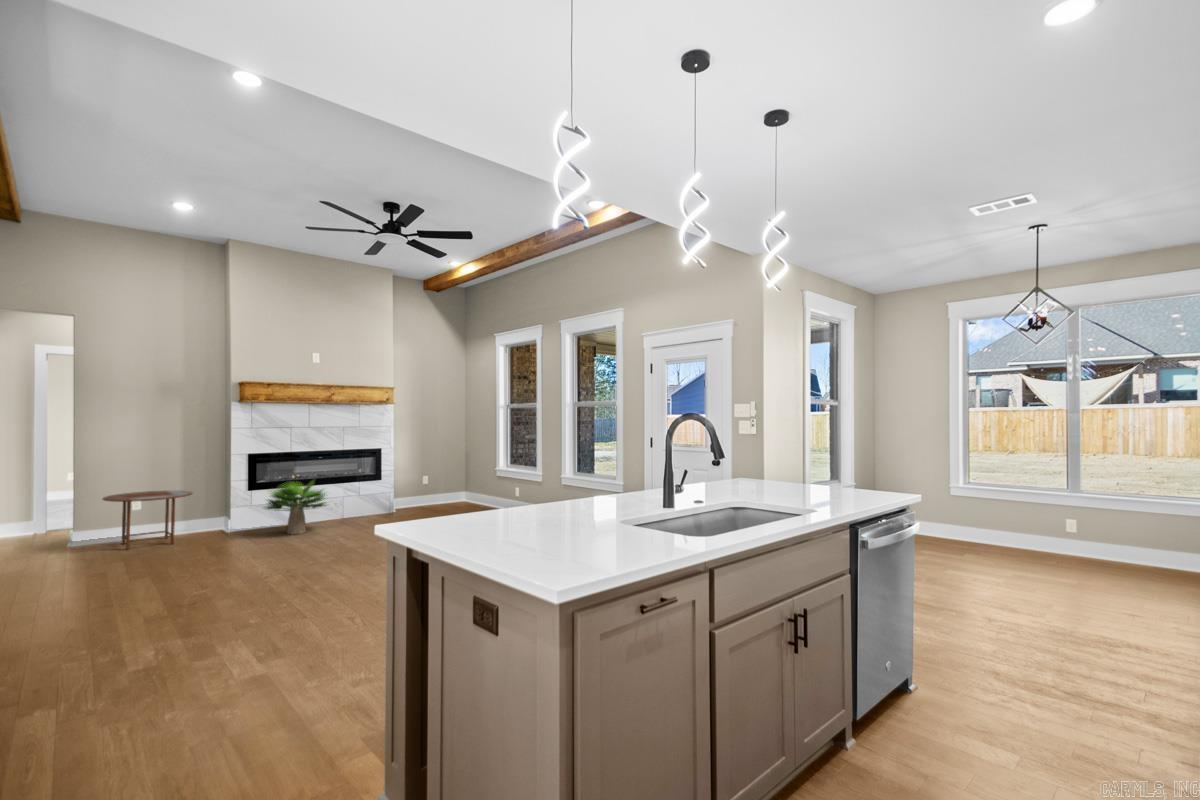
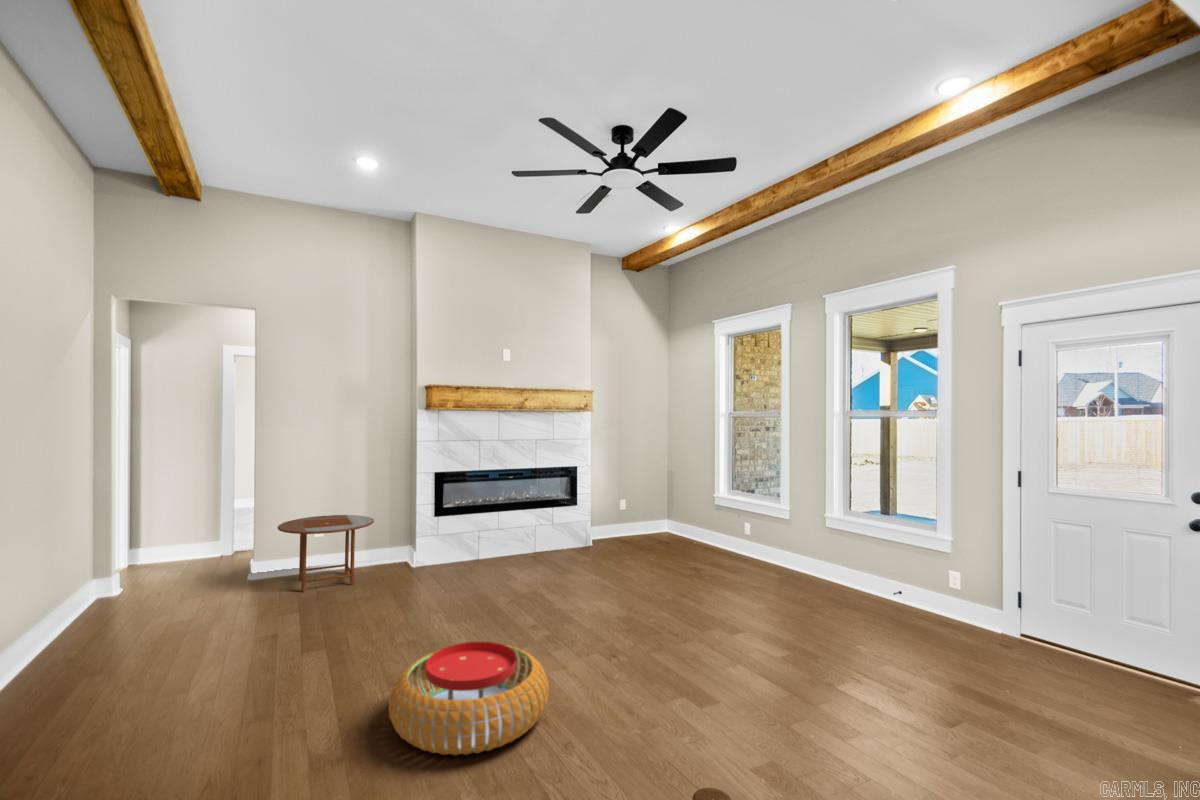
potted plant: present [266,481,327,534] -> none [448,506,531,577]
pouf: none [207,549,320,603] -> present [389,641,549,755]

